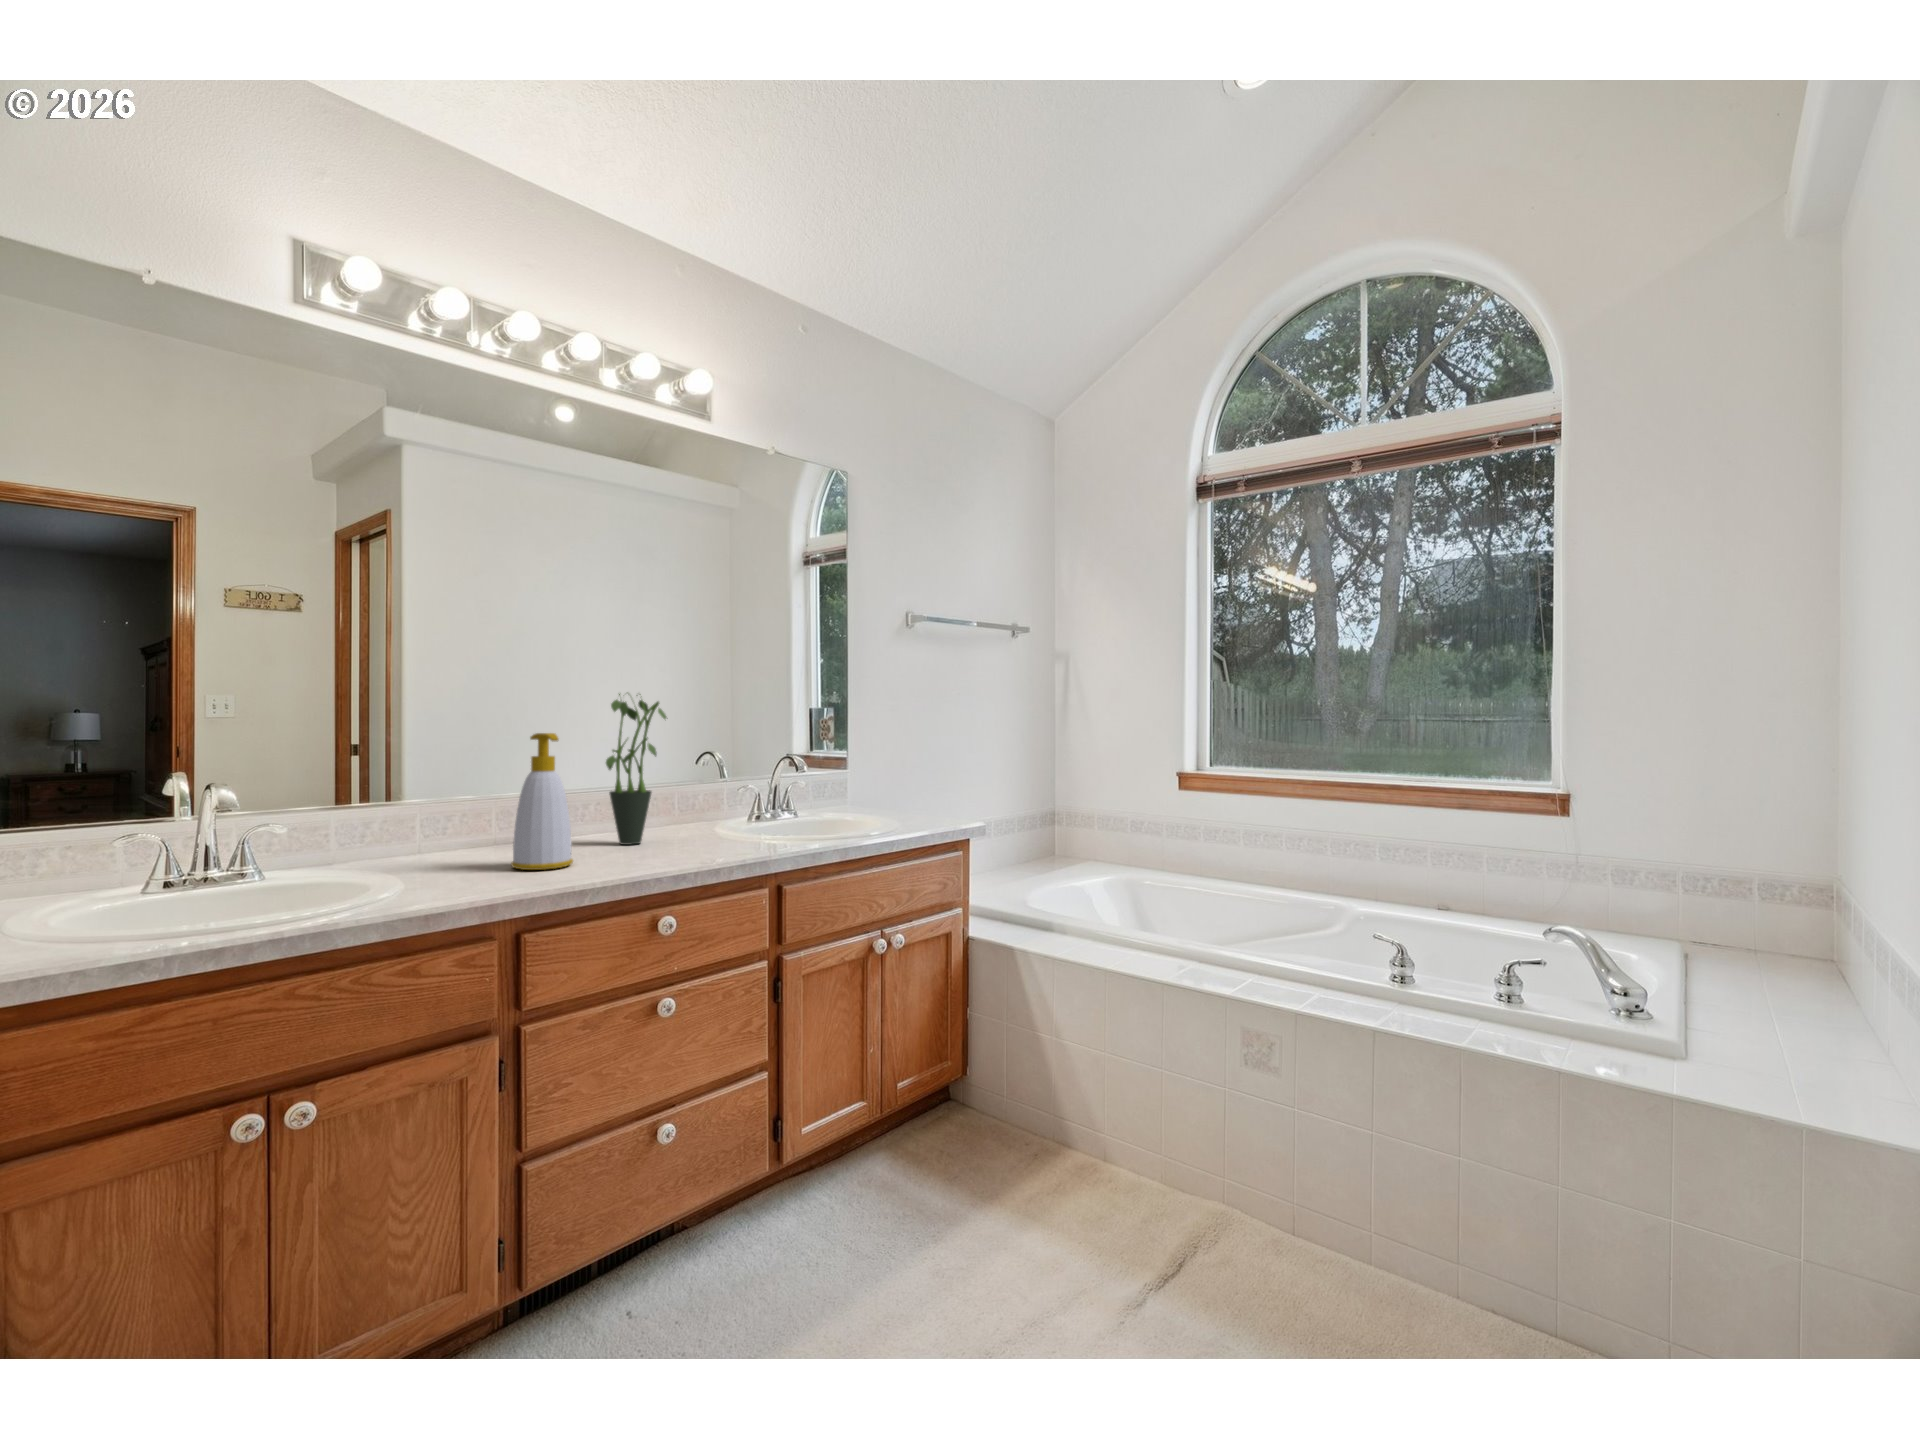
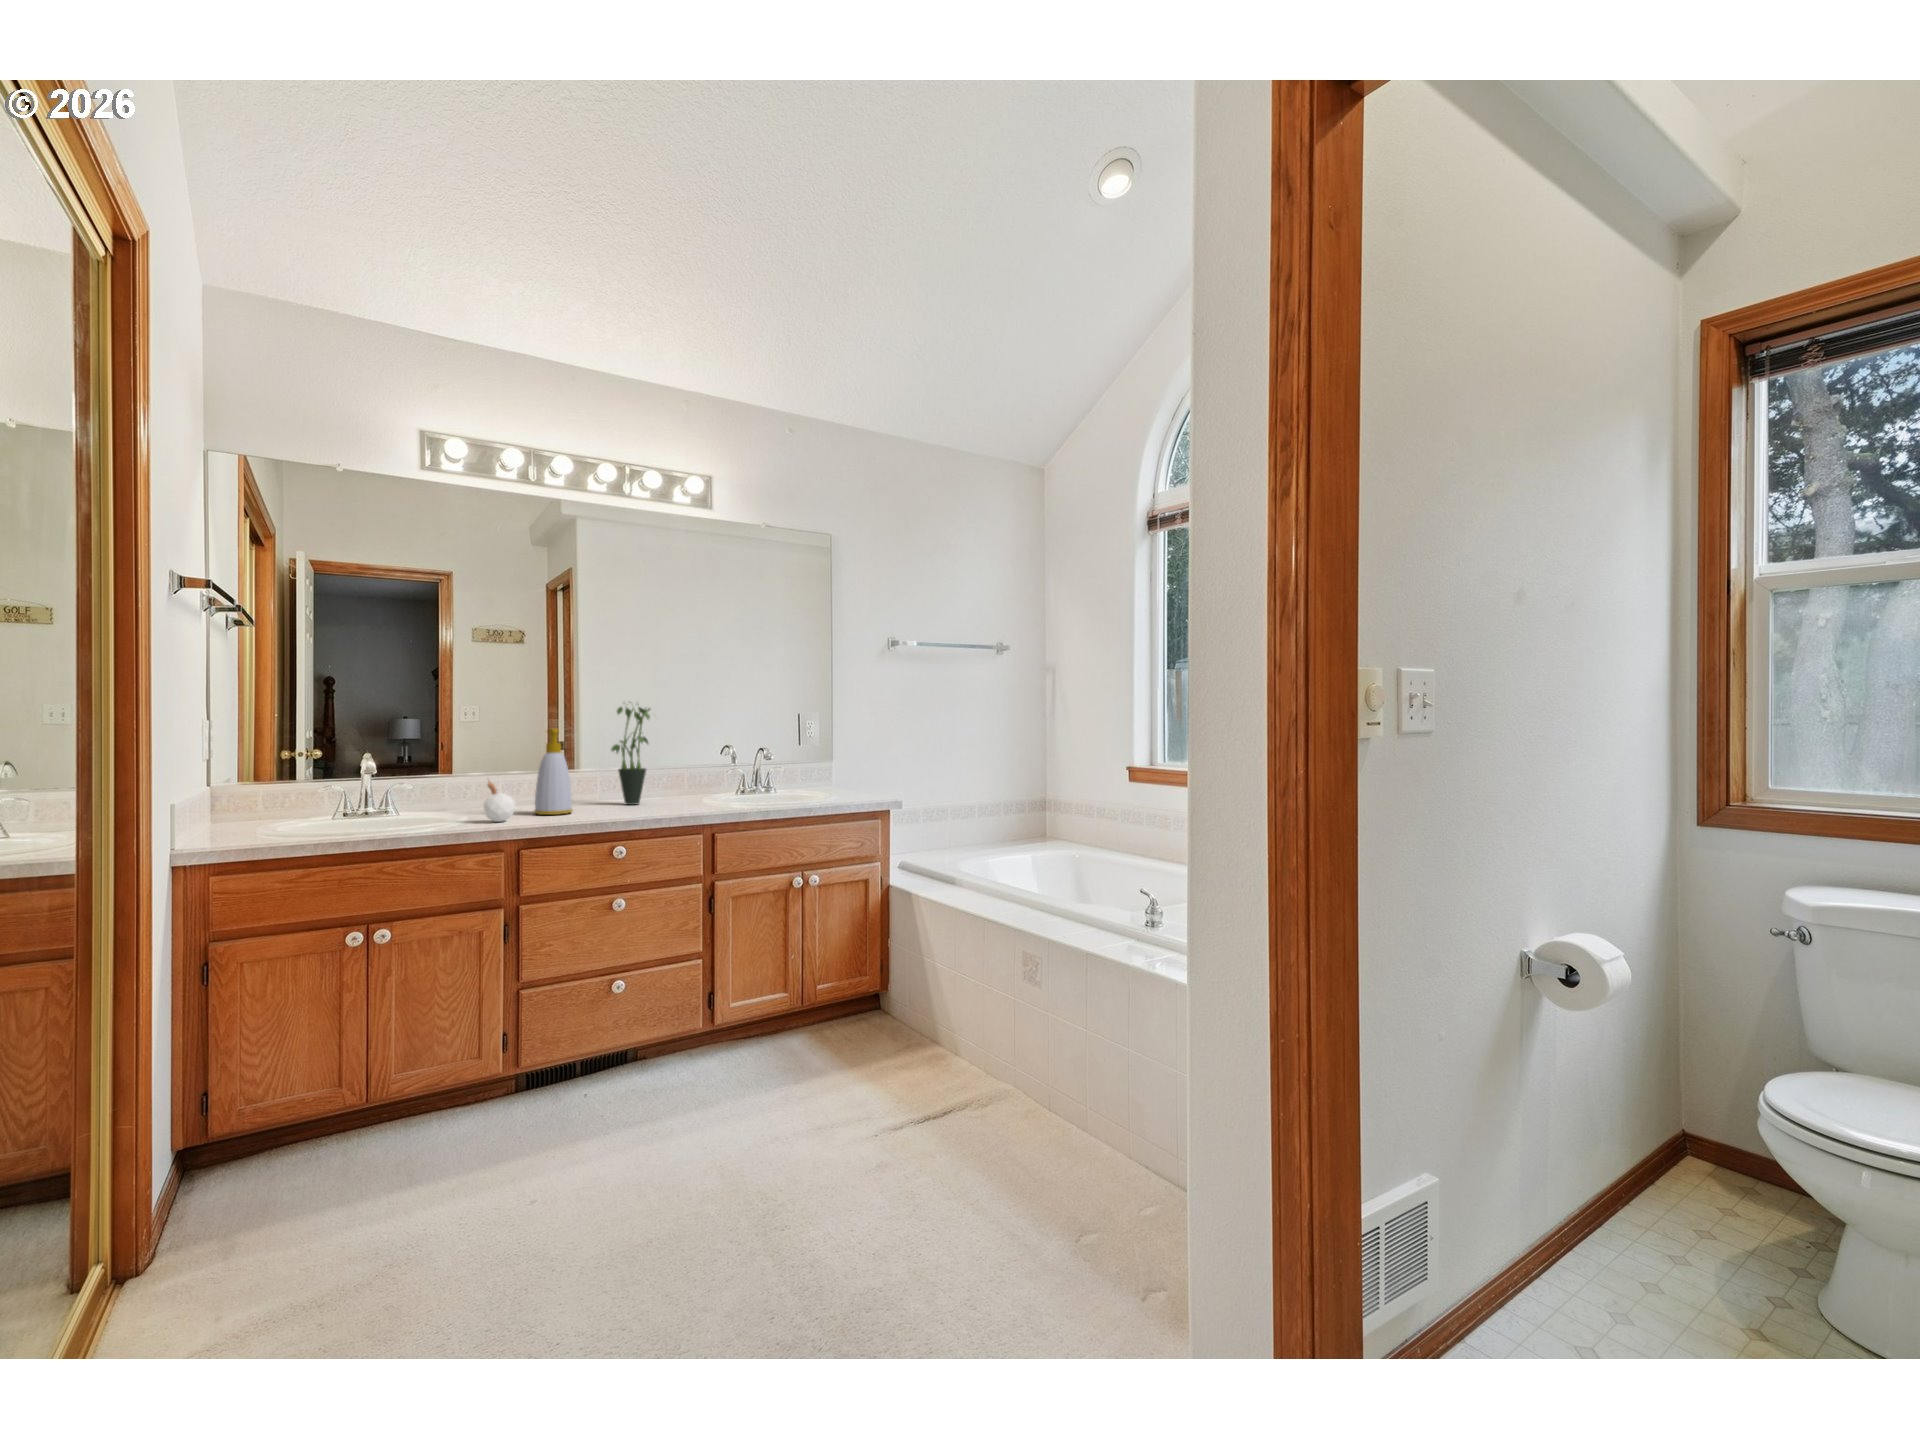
candle: none [456,807,509,889] -> present [484,781,515,822]

